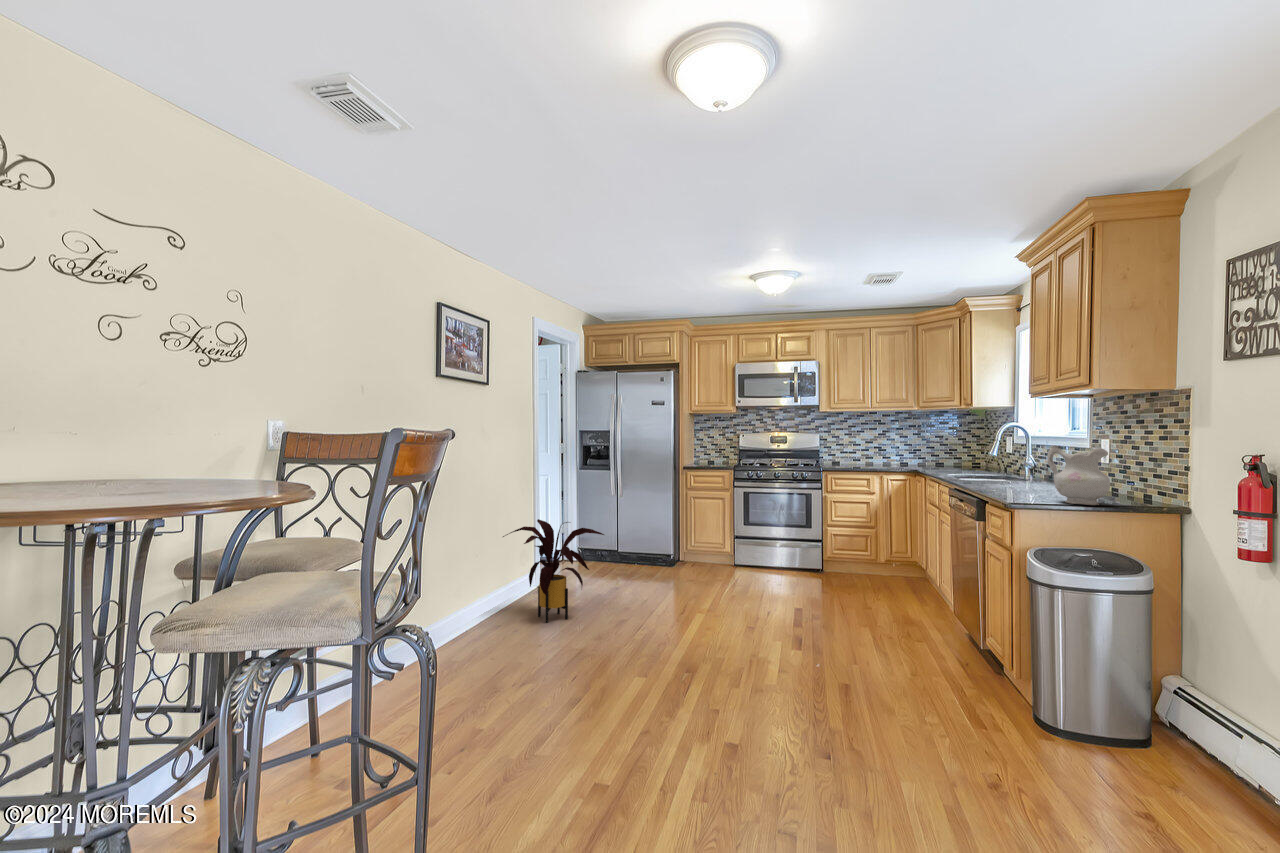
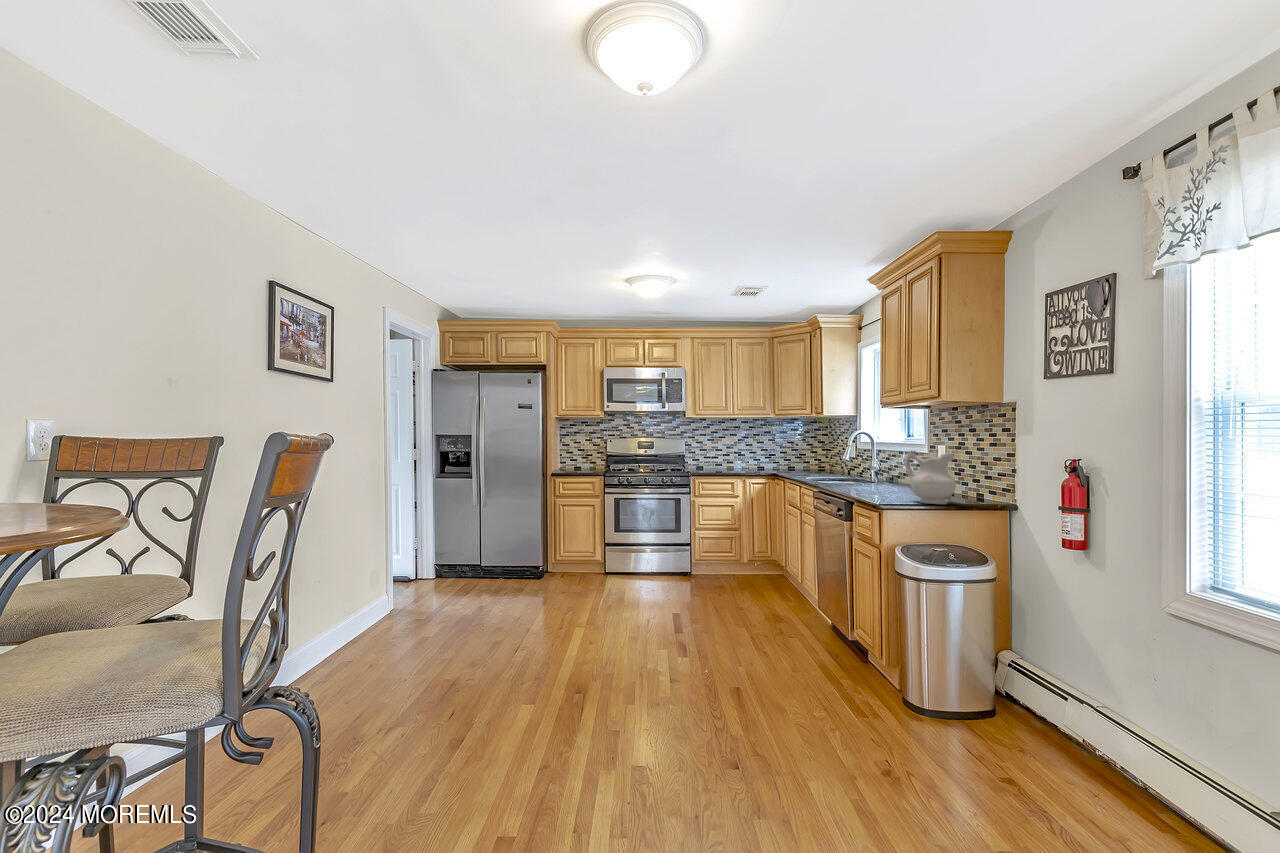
house plant: present [503,519,604,623] -> none [351,535,475,653]

